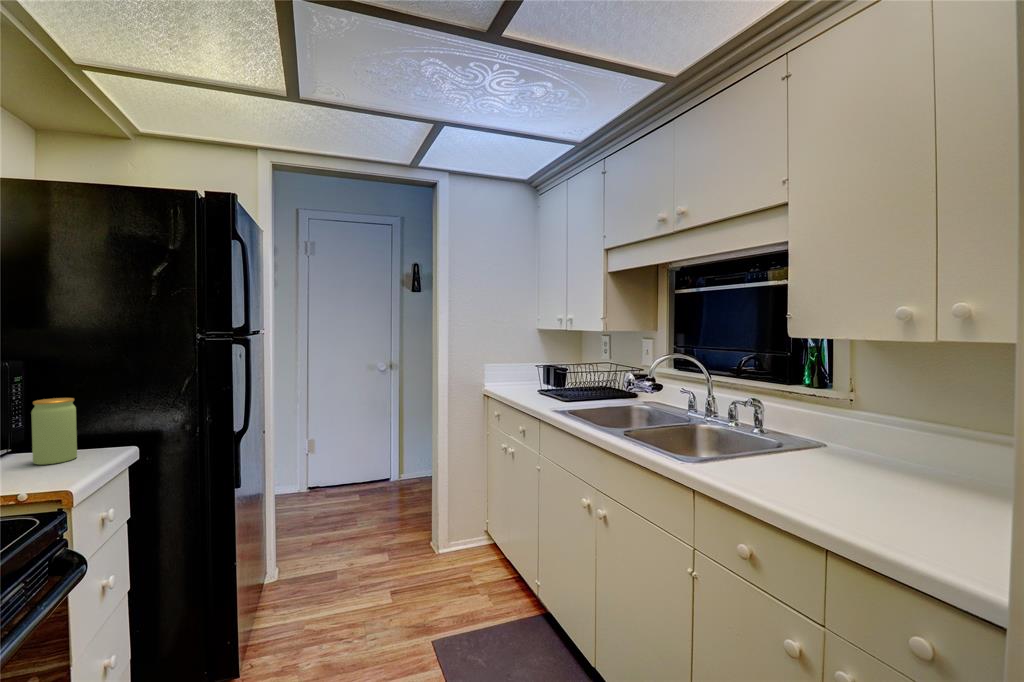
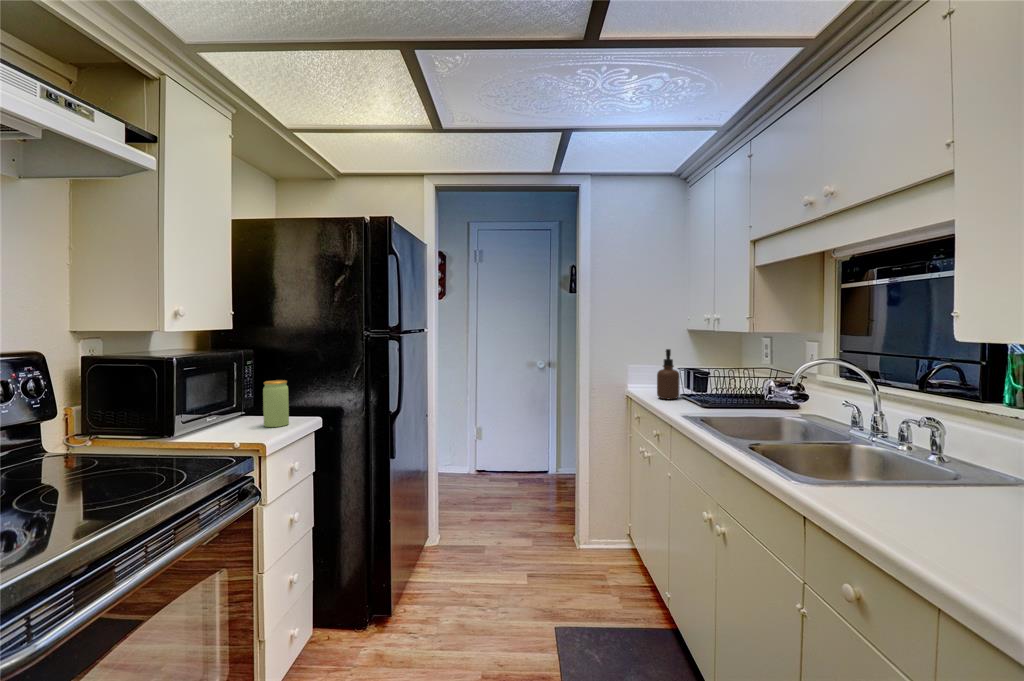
soap dispenser: none [520,349,540,396] -> present [657,349,680,399]

